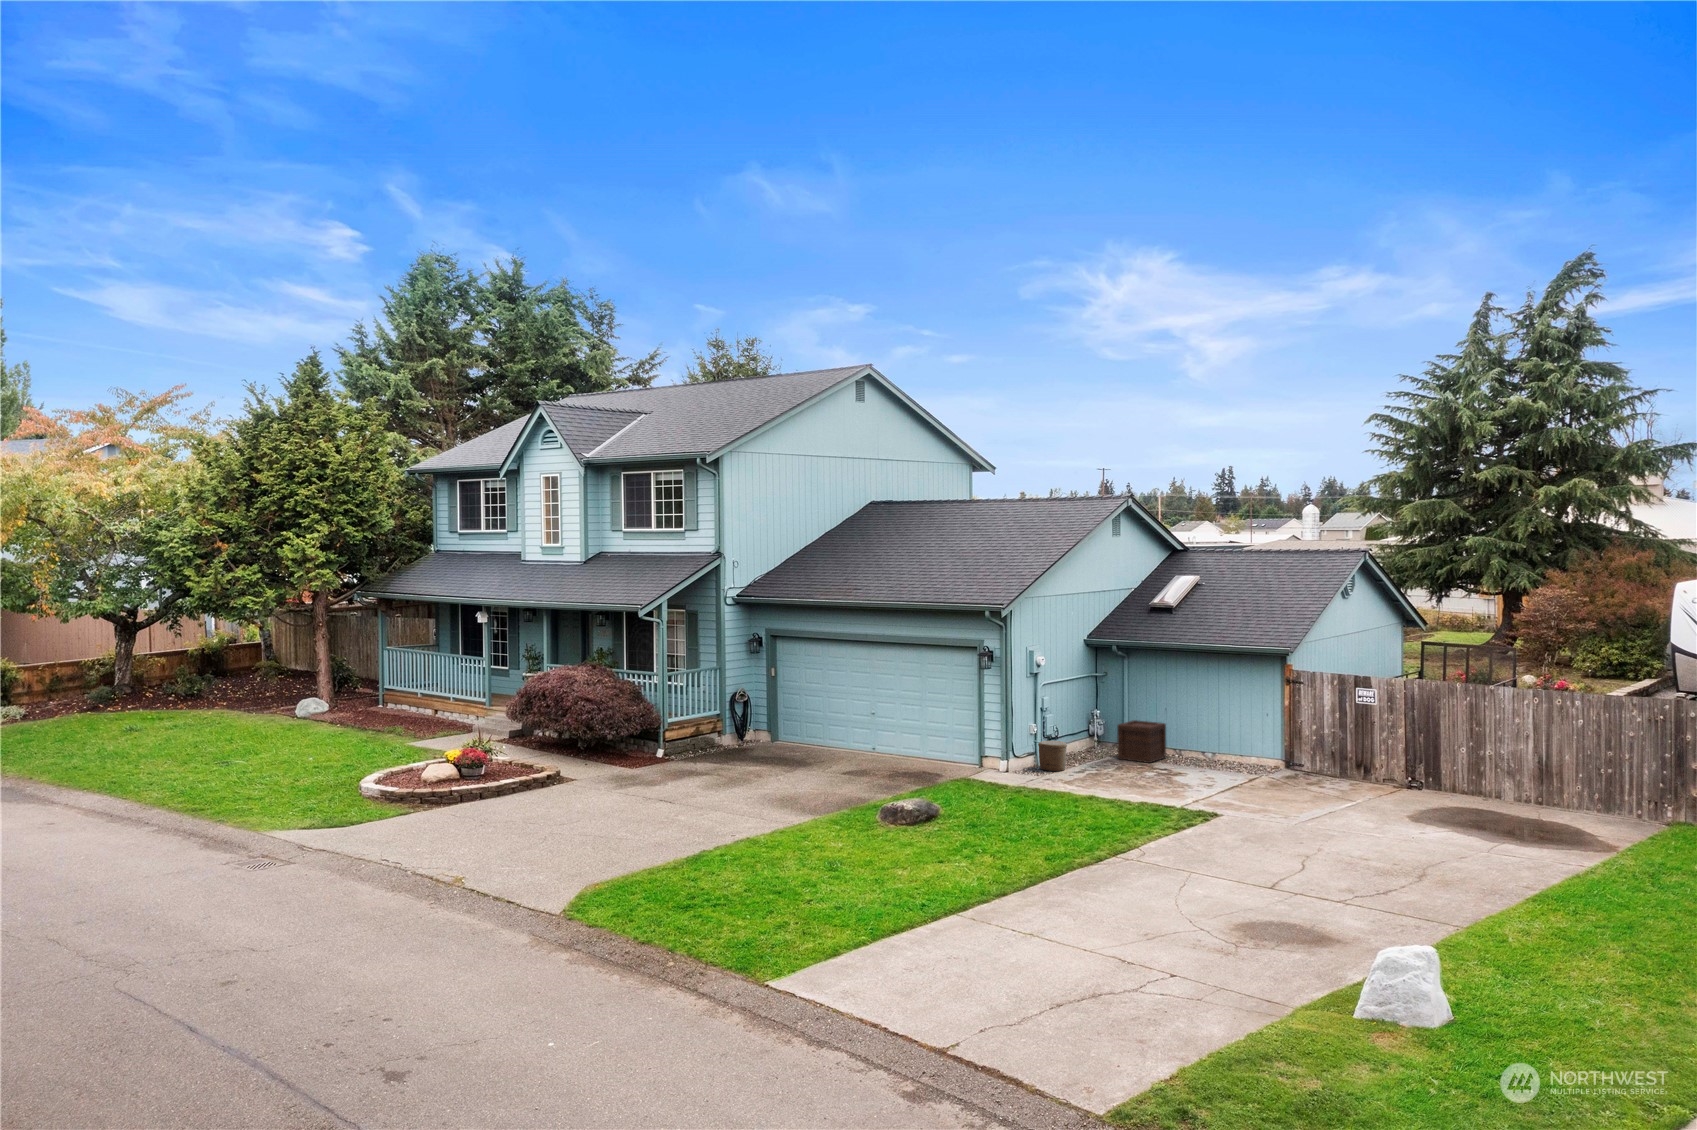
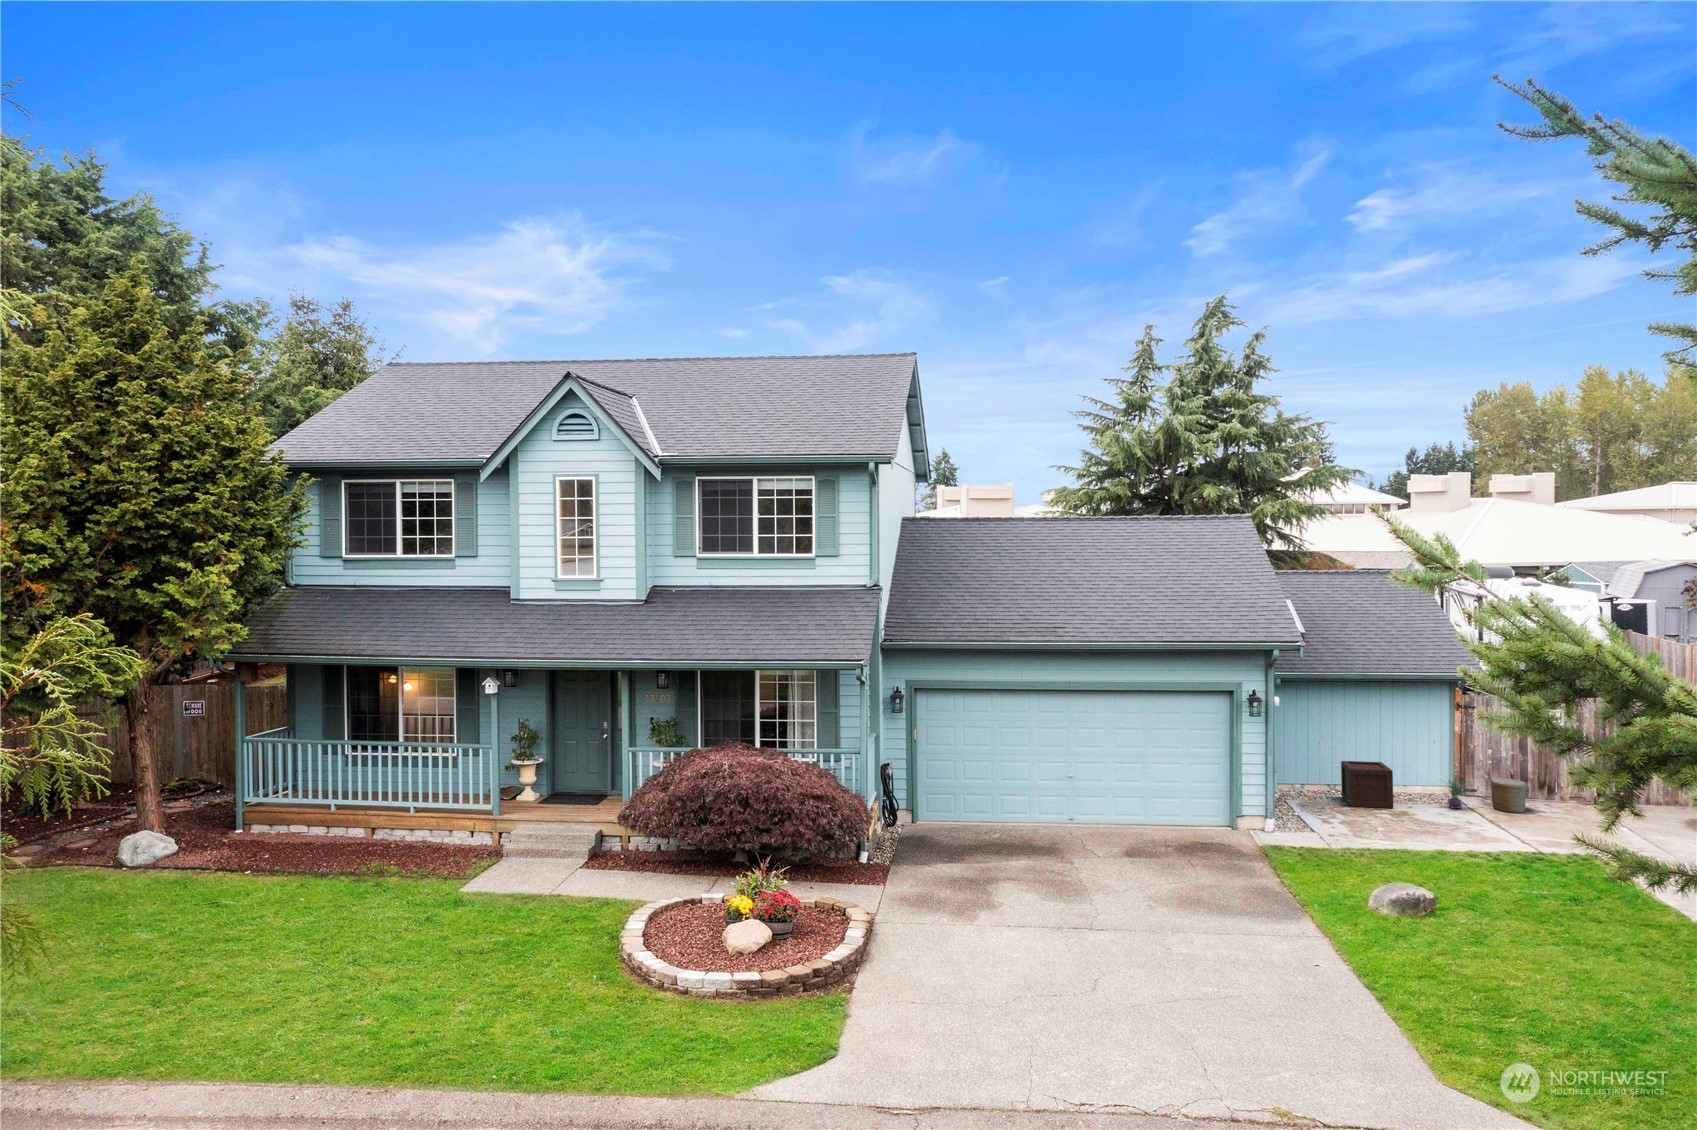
decorative plant: none [1191,736,1227,769] -> present [1448,775,1462,809]
woven basket: present [1038,741,1067,771] -> present [1490,778,1526,813]

